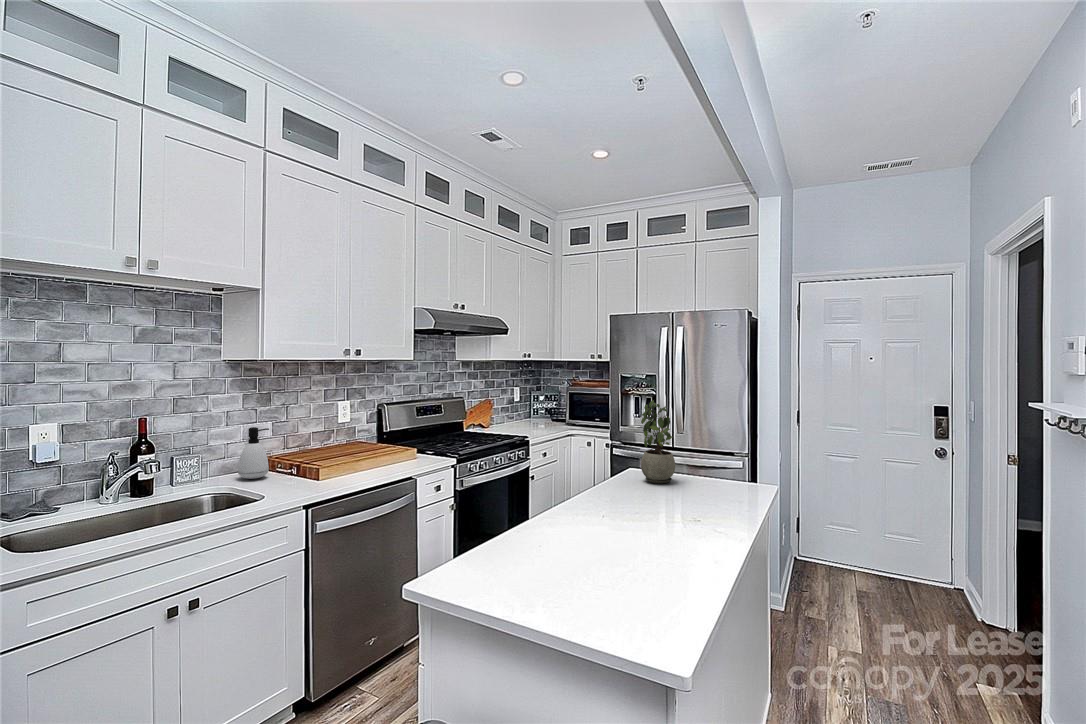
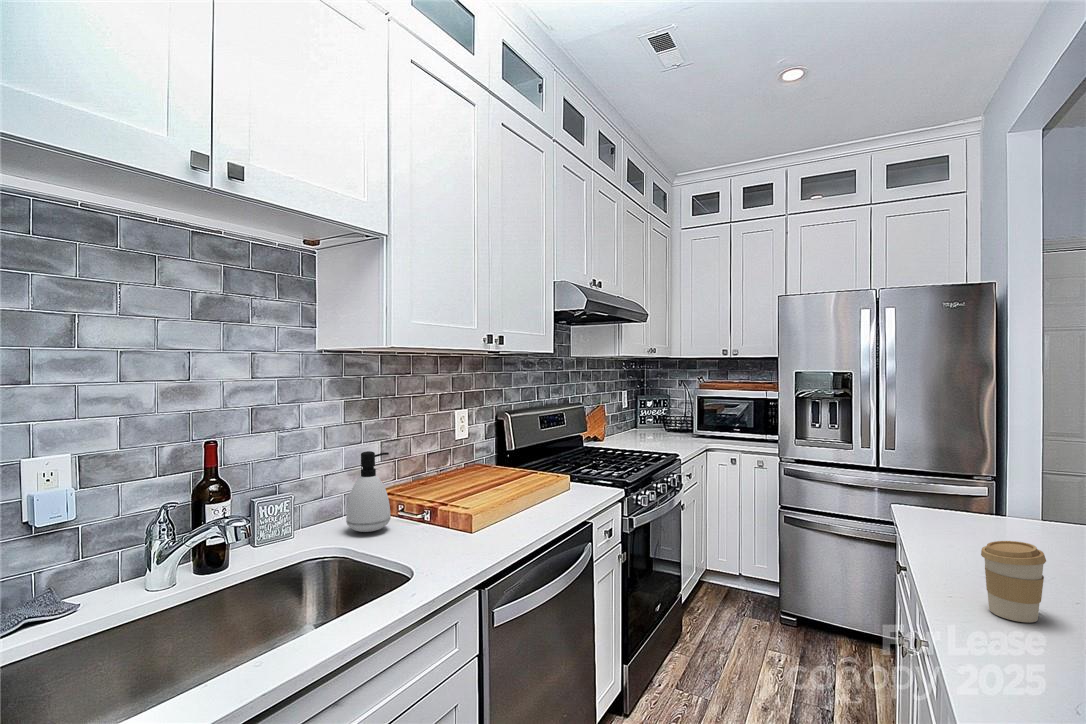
potted plant: present [641,401,675,483] -> none [964,400,1057,531]
coffee cup: none [563,479,590,521] -> present [981,541,1046,622]

